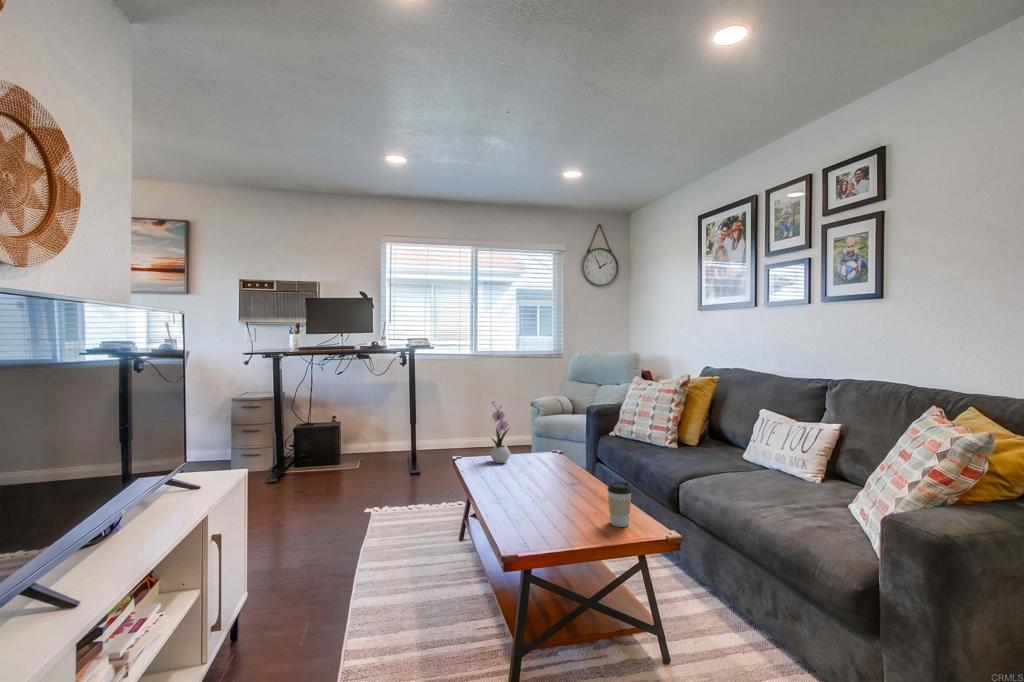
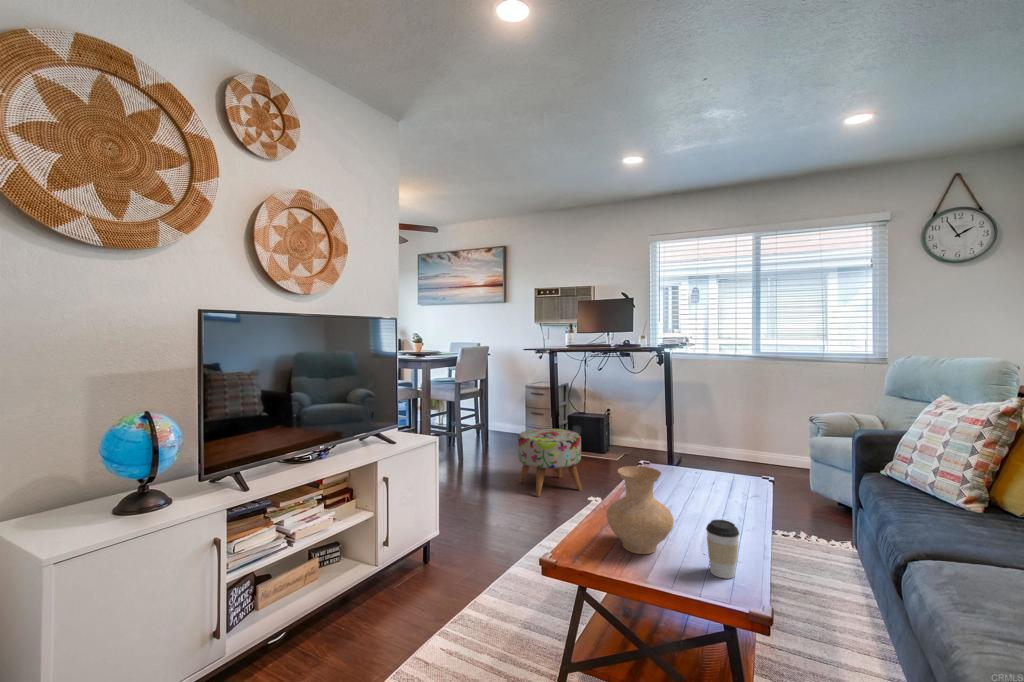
flower arrangement: present [490,402,511,463] -> none [674,407,704,478]
ottoman: none [271,442,354,523] -> present [518,429,582,497]
vase: none [522,453,580,530] -> present [606,466,674,554]

